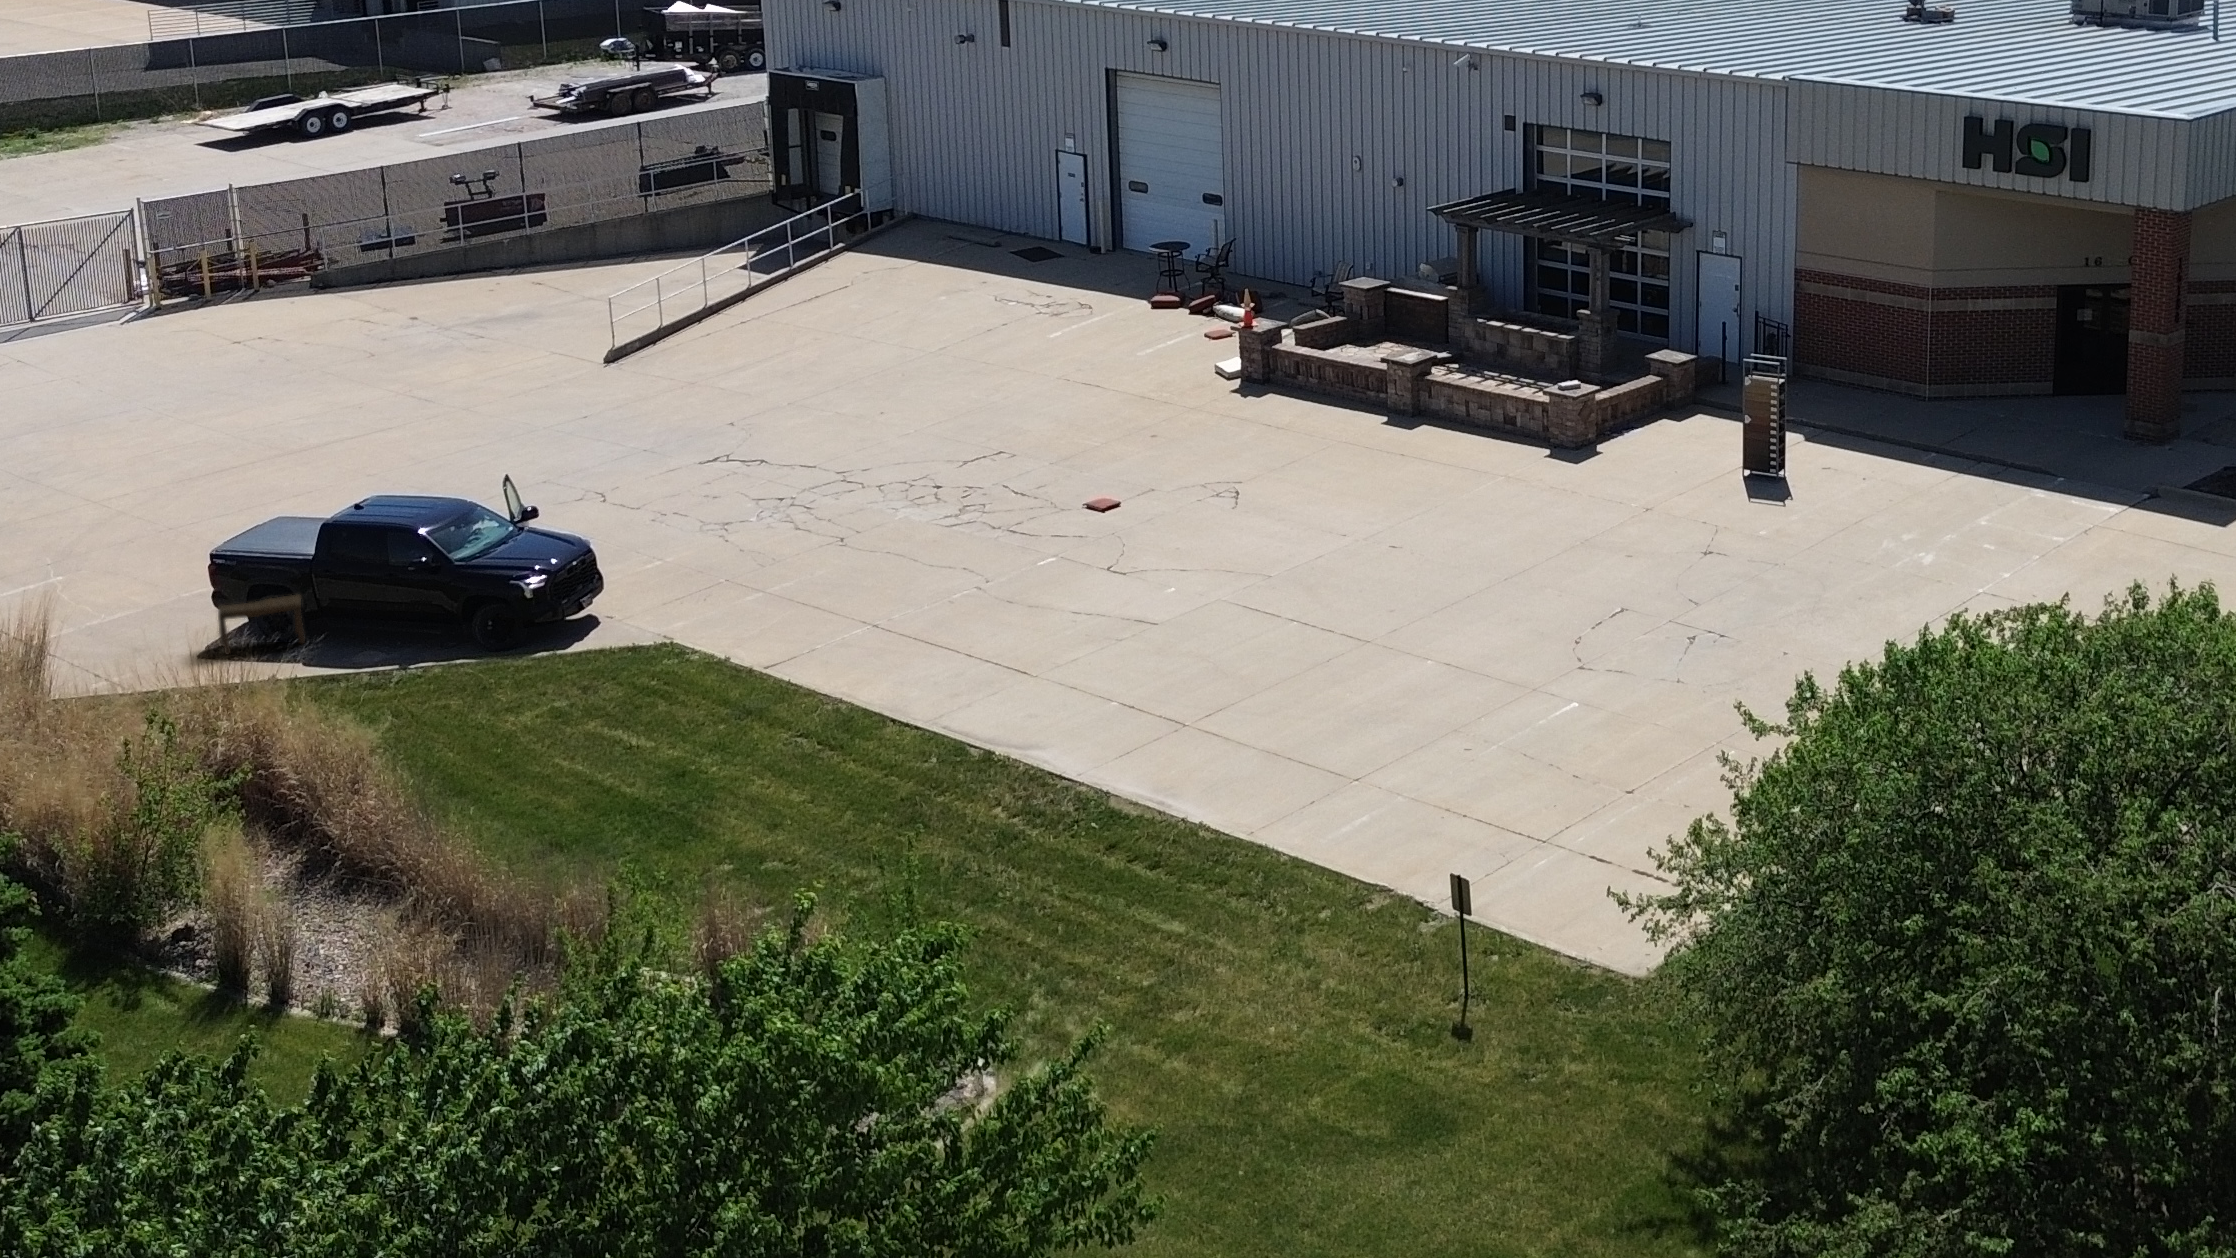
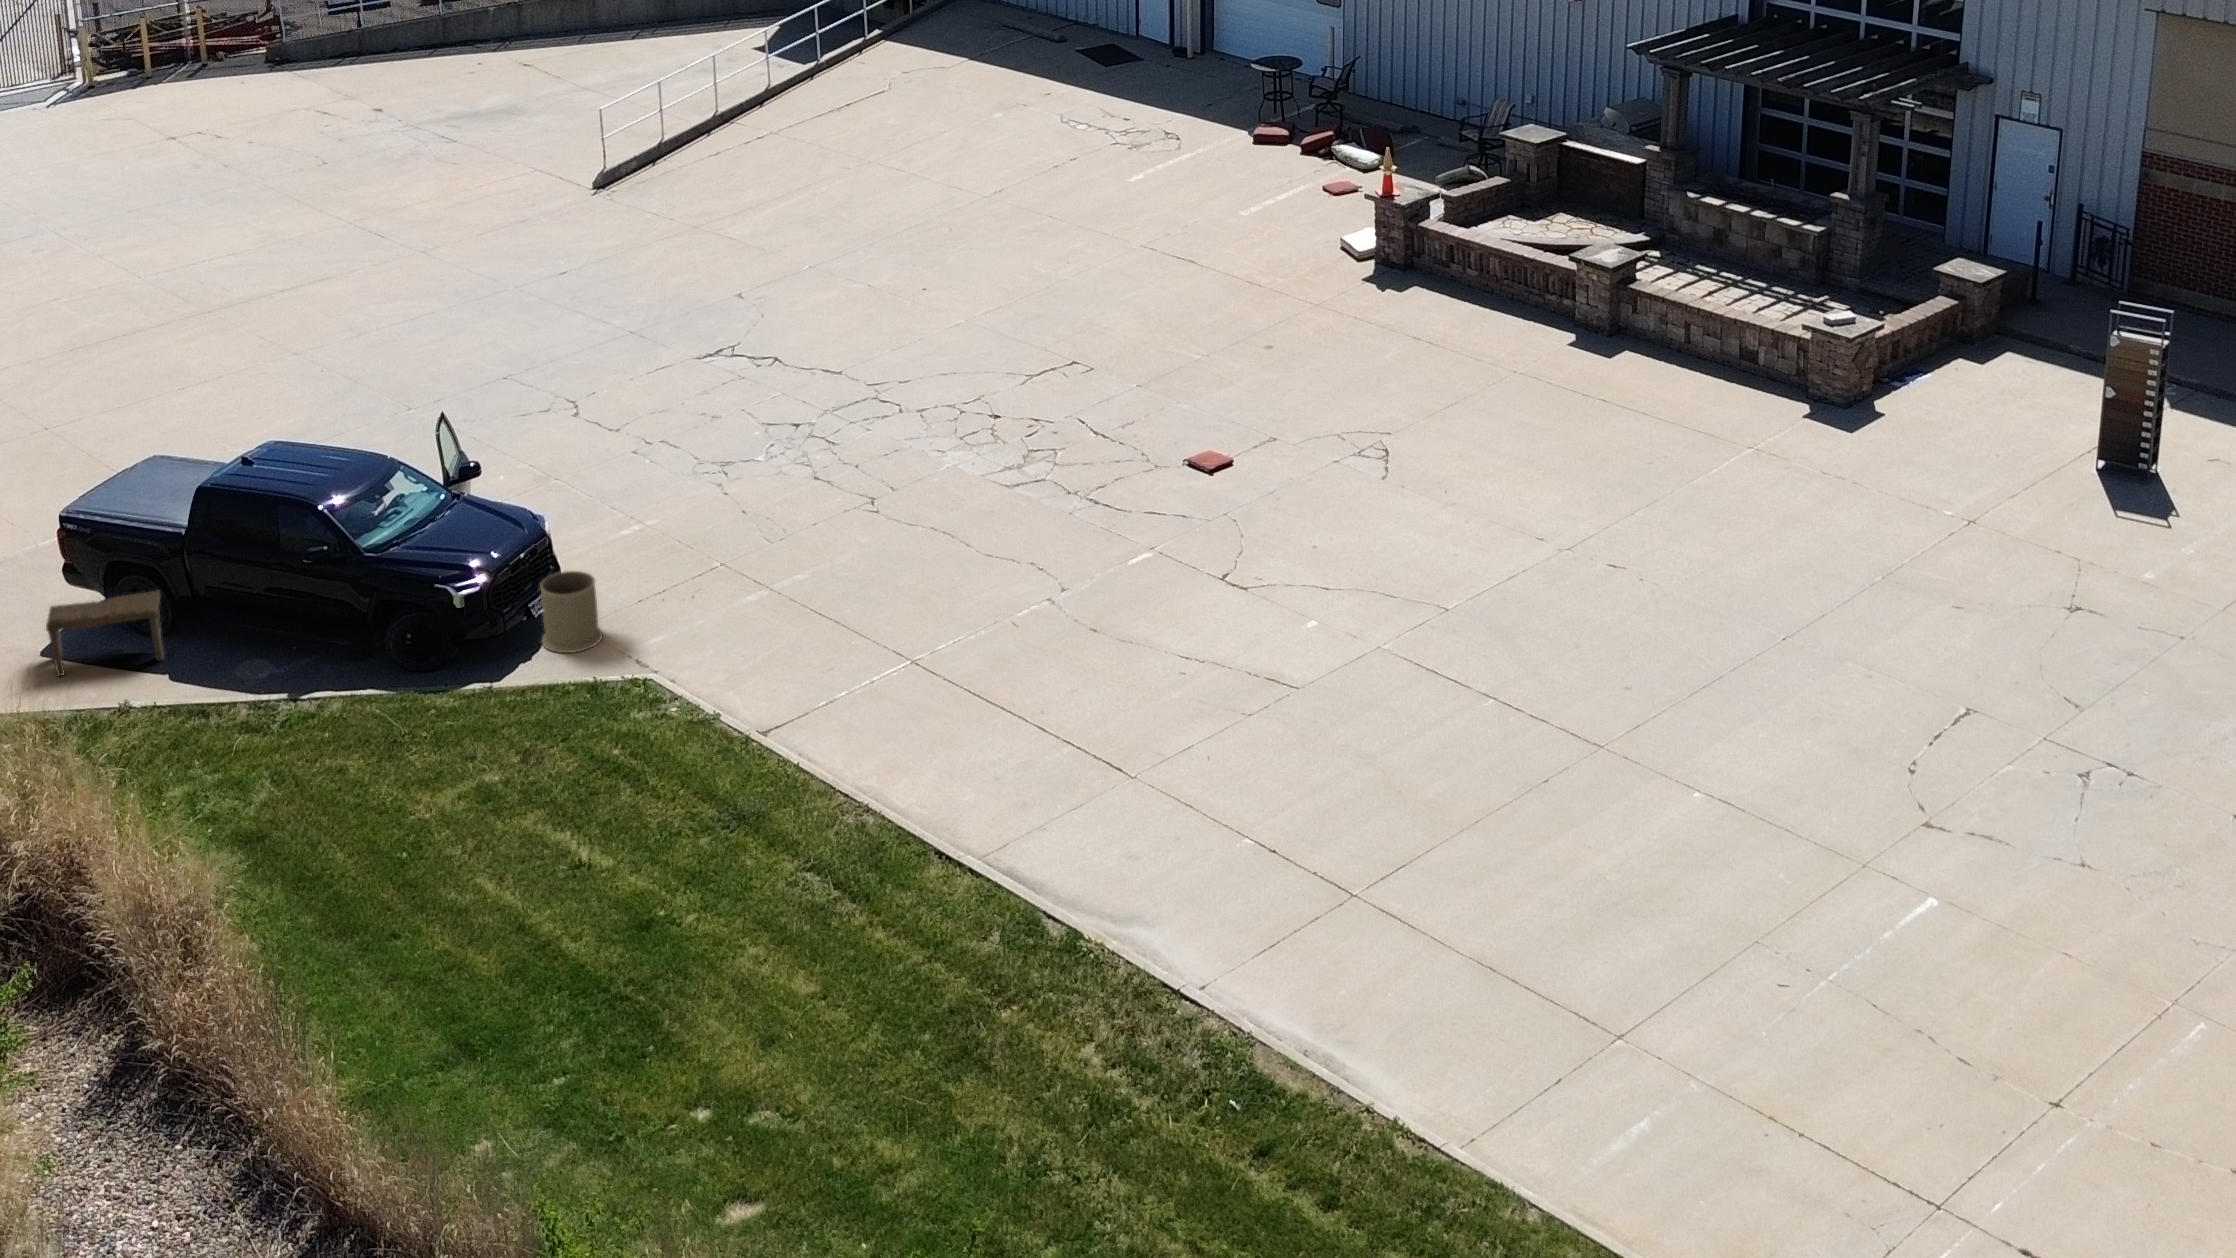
trash can: none [590,568,637,625] -> present [540,571,603,653]

